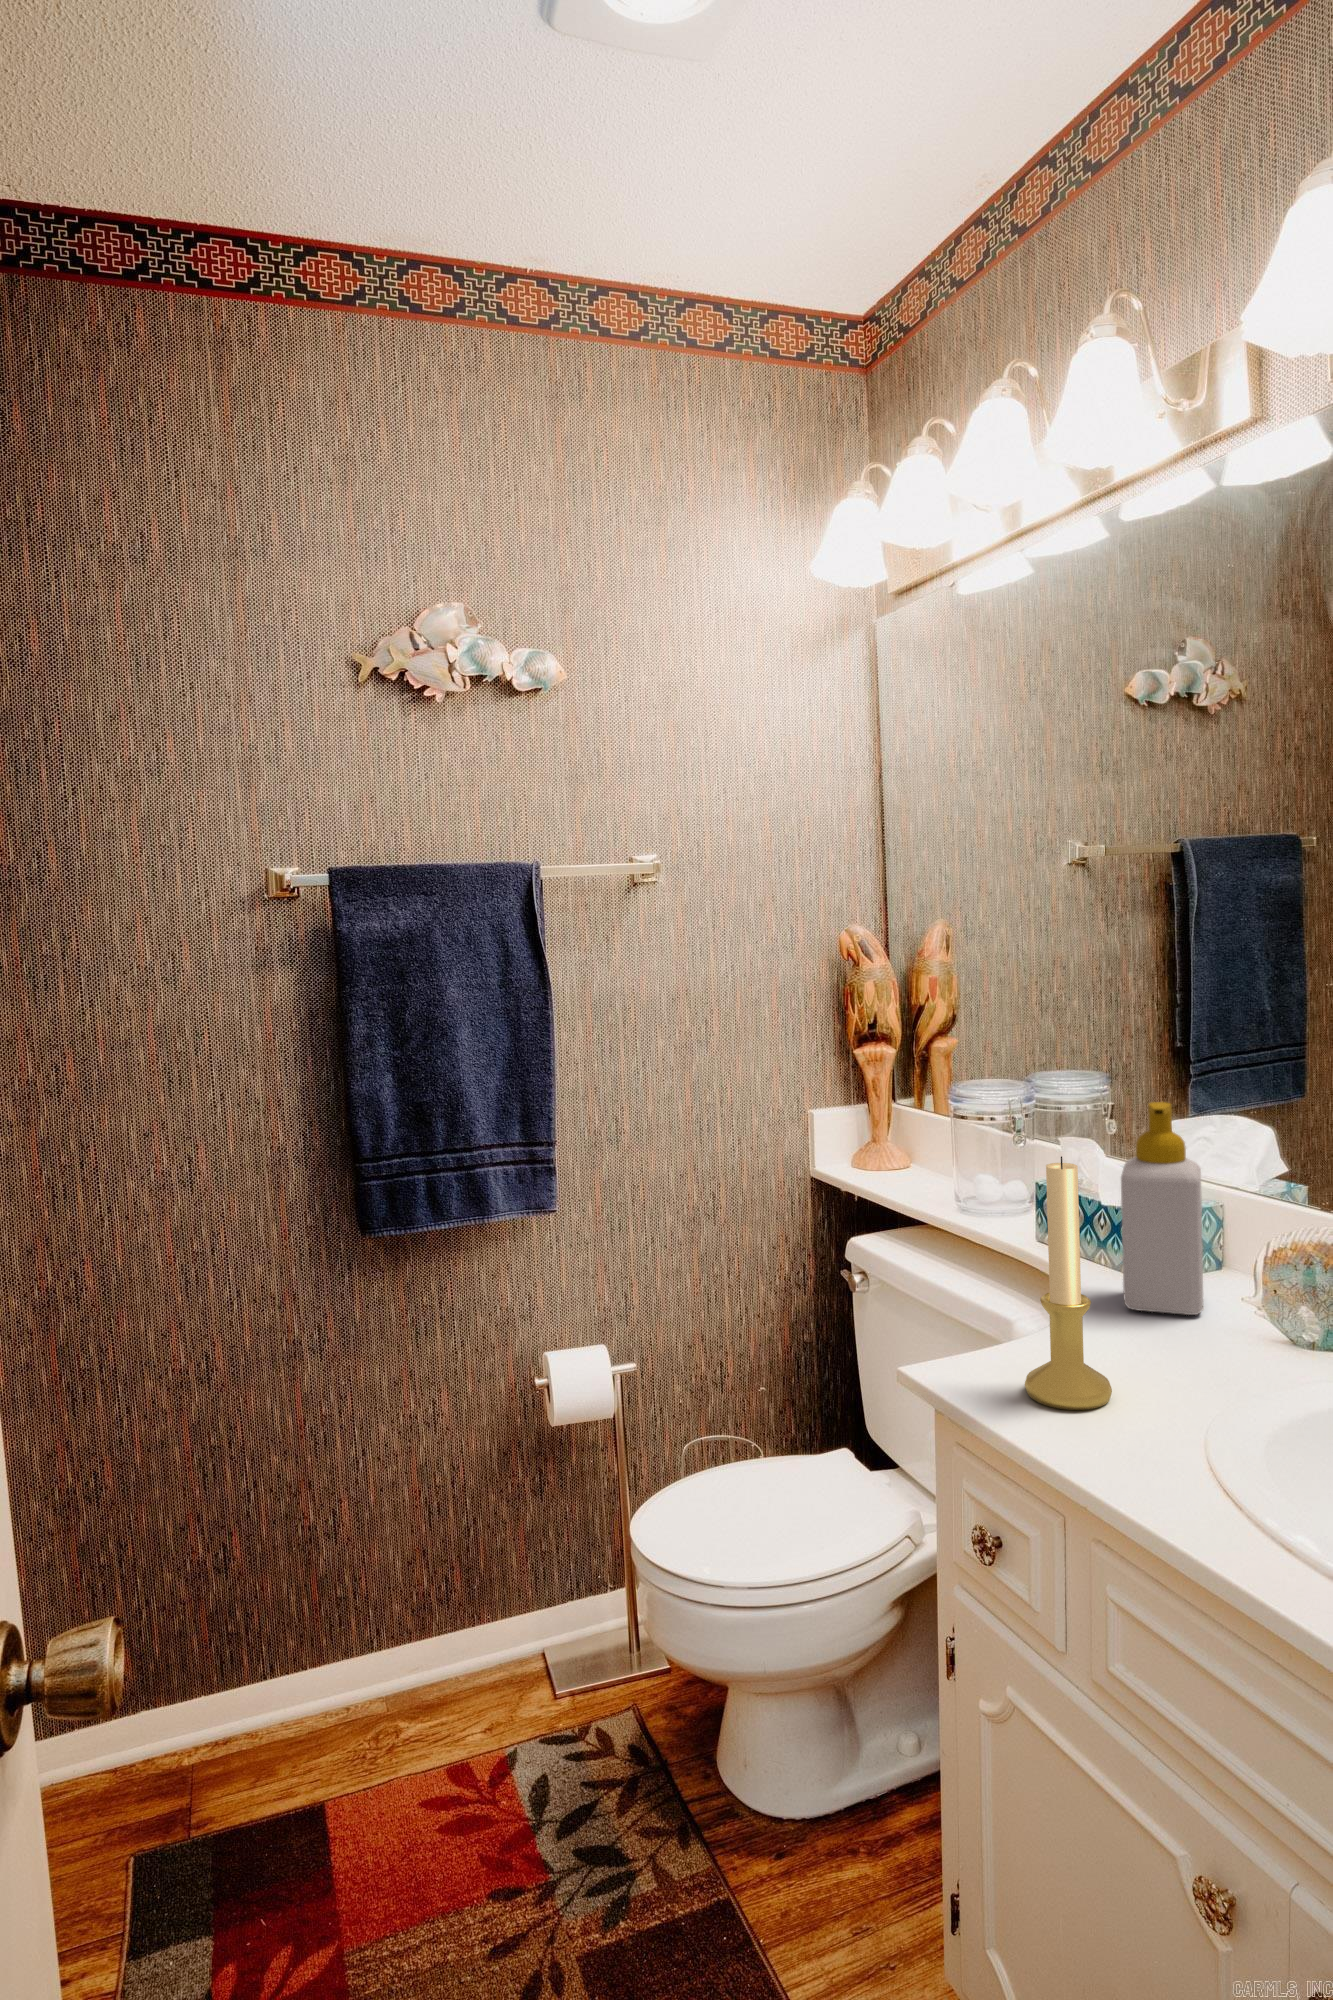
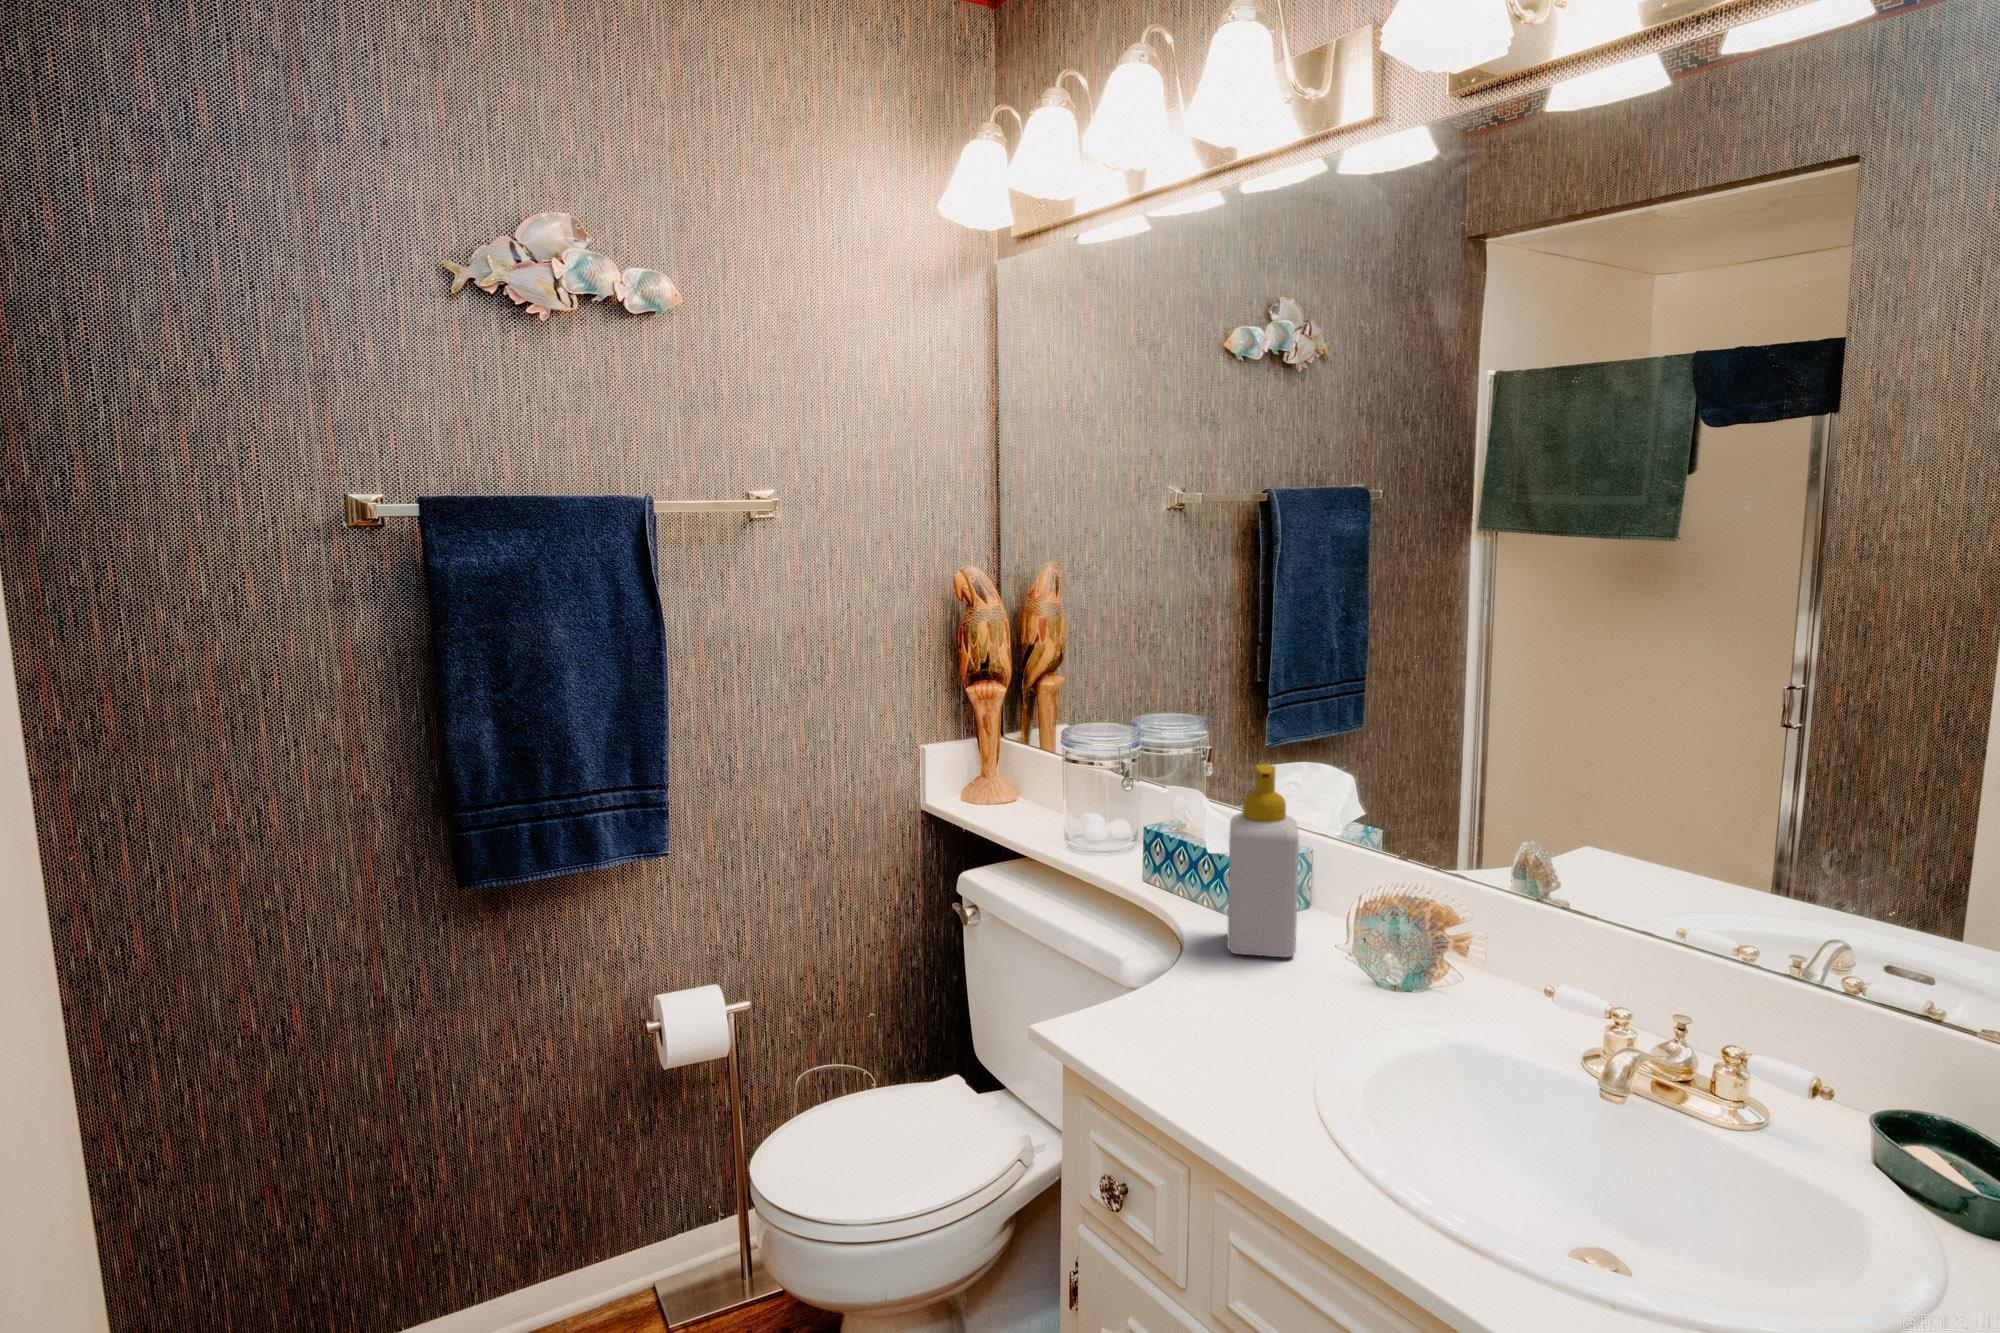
candle holder: present [1025,1156,1112,1410] -> none [1150,832,1227,1064]

